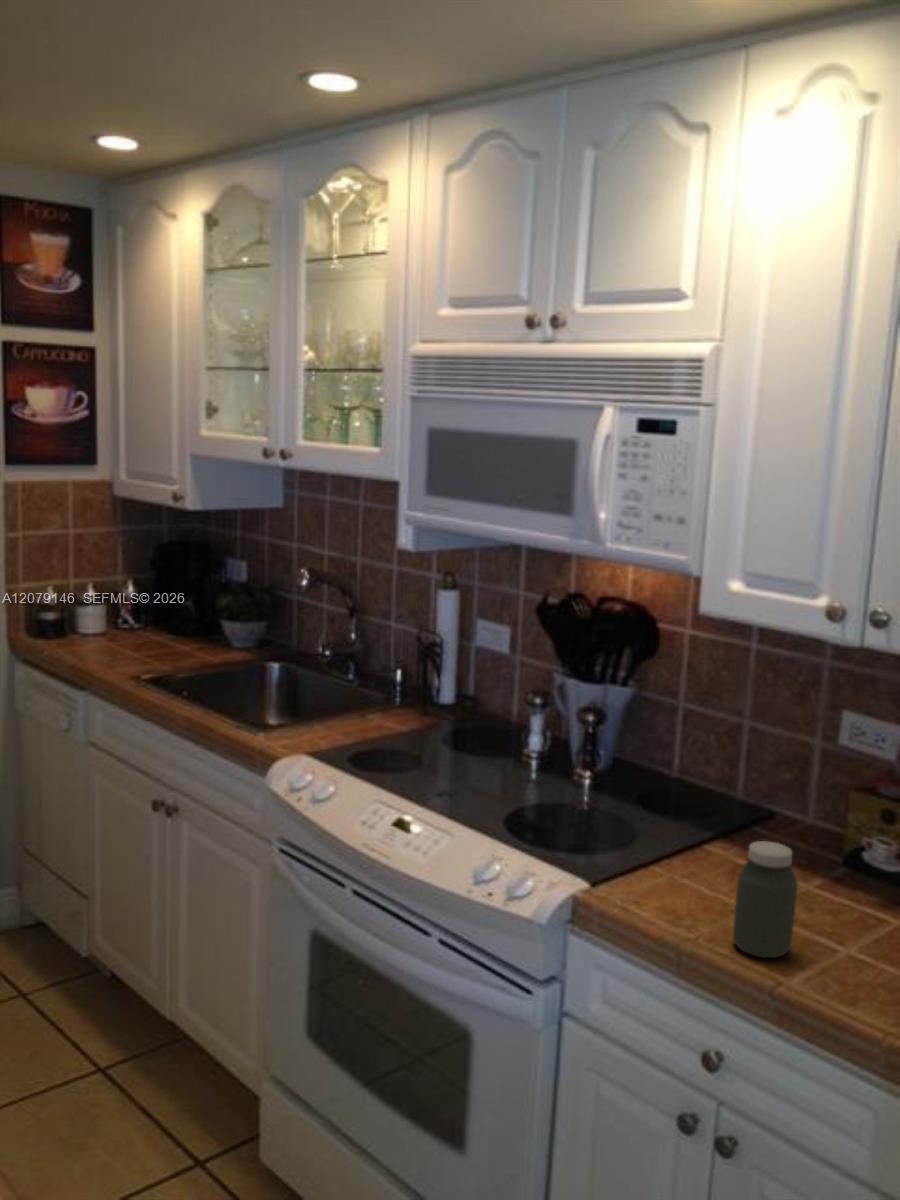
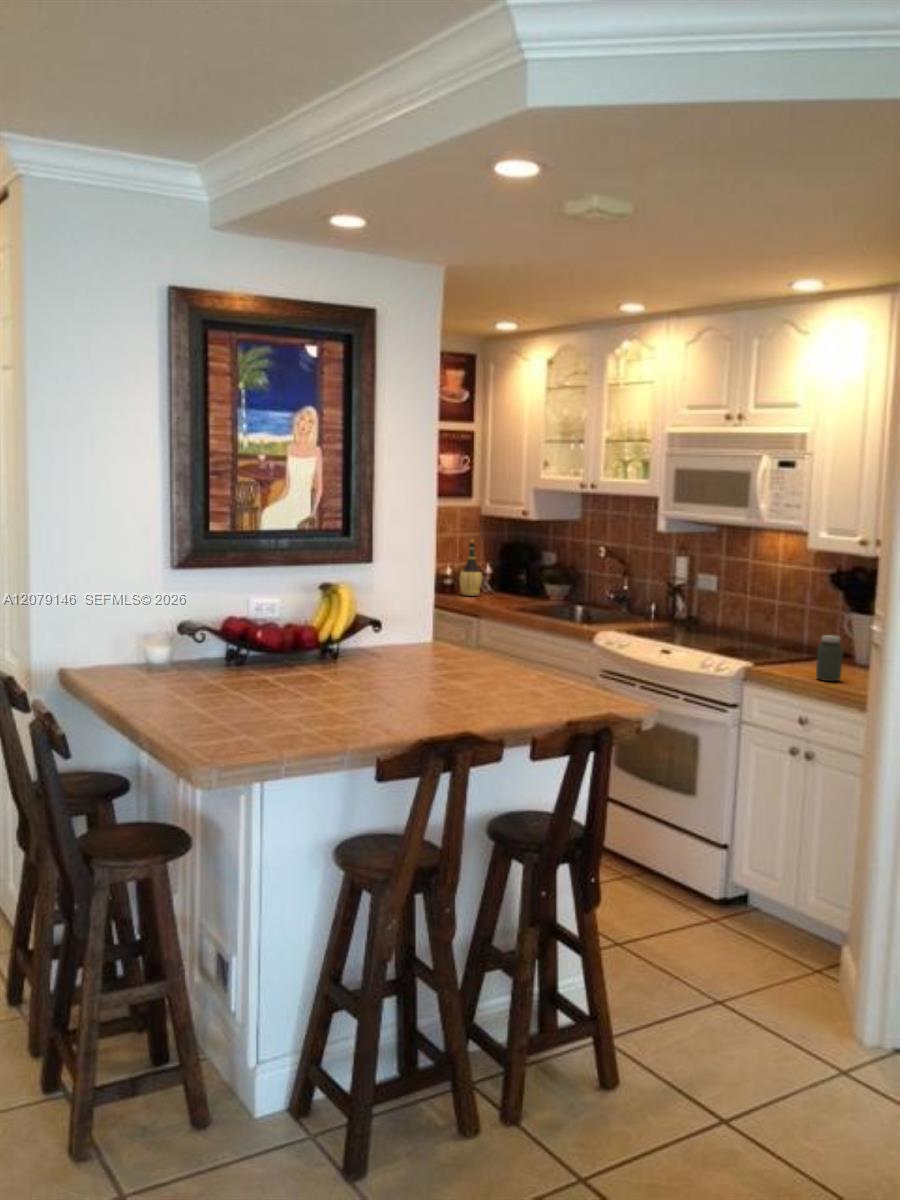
wine bottle: none [65,542,107,644] -> present [460,539,482,596]

